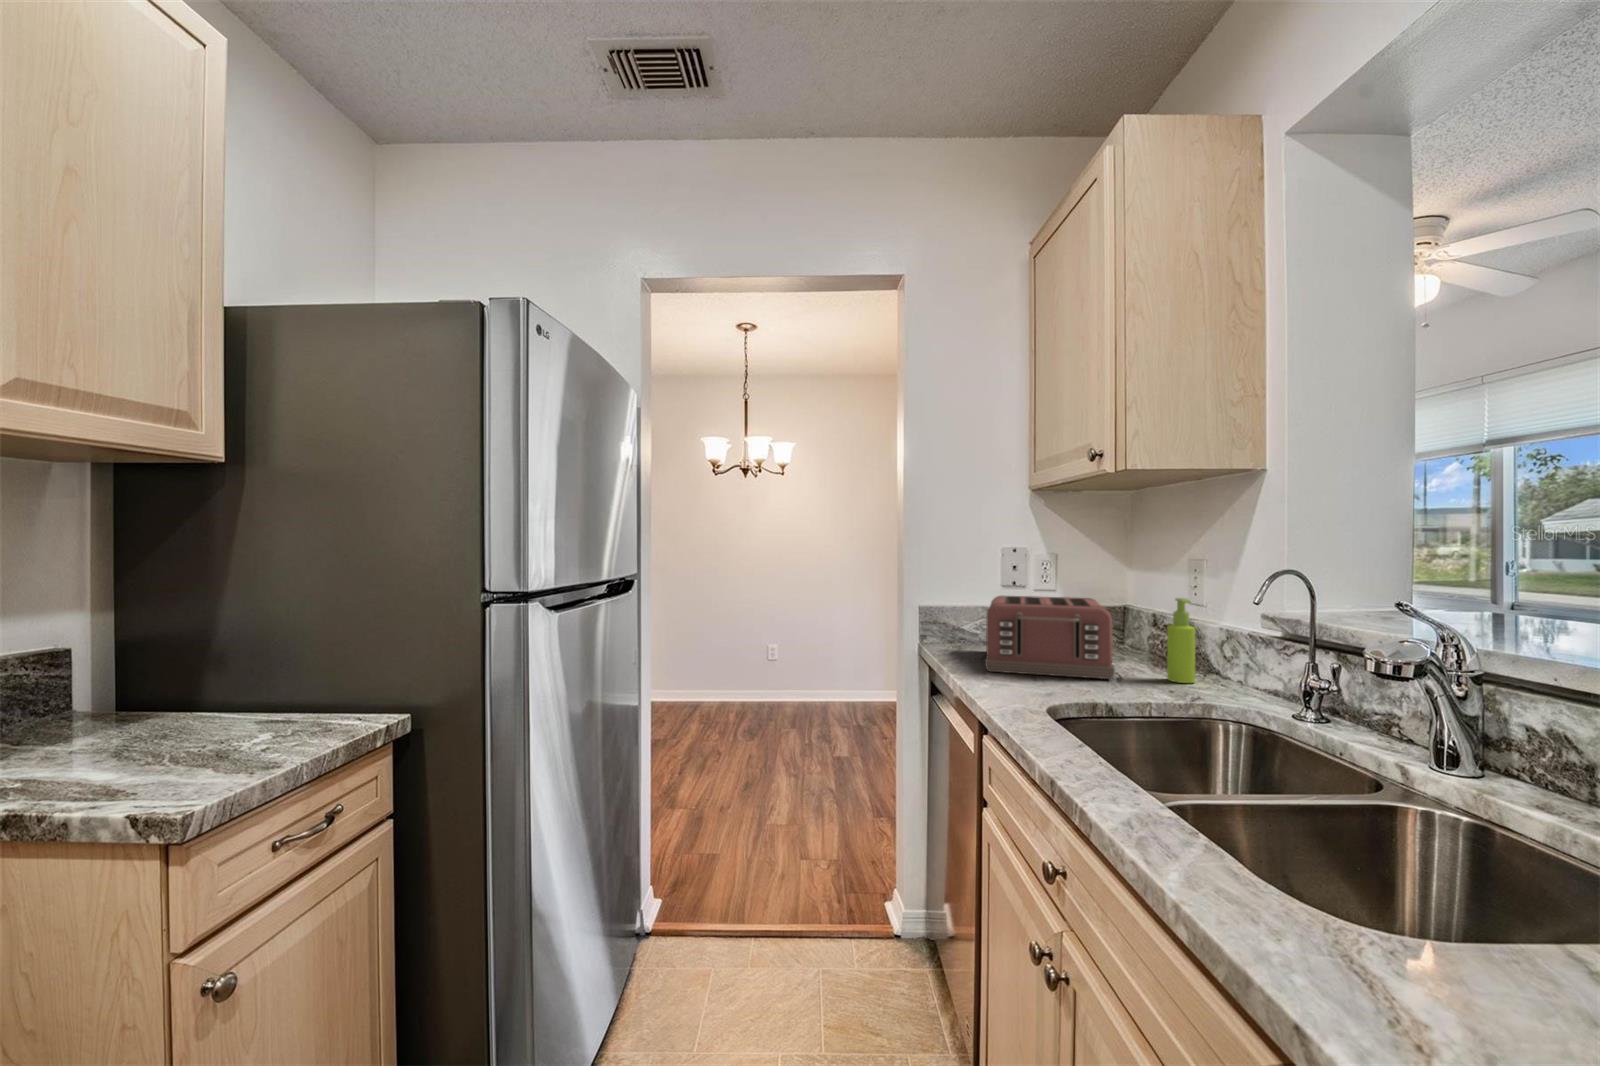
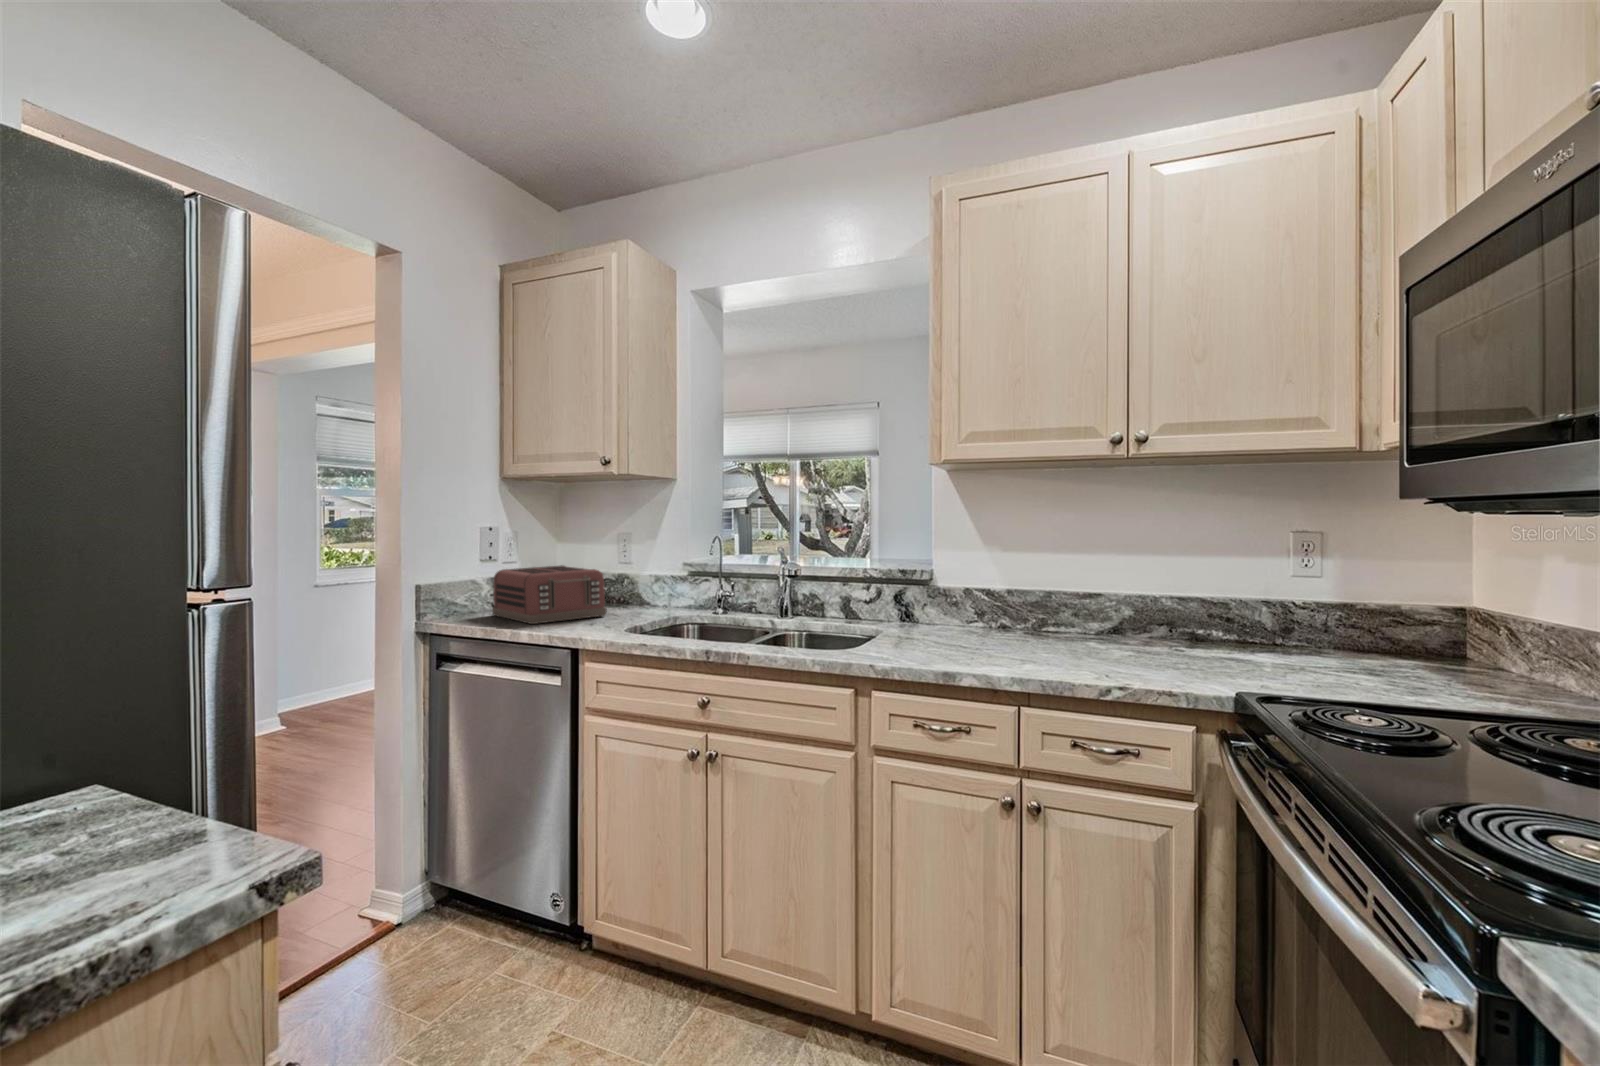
soap dispenser: present [1167,598,1195,683] -> none [627,559,643,612]

